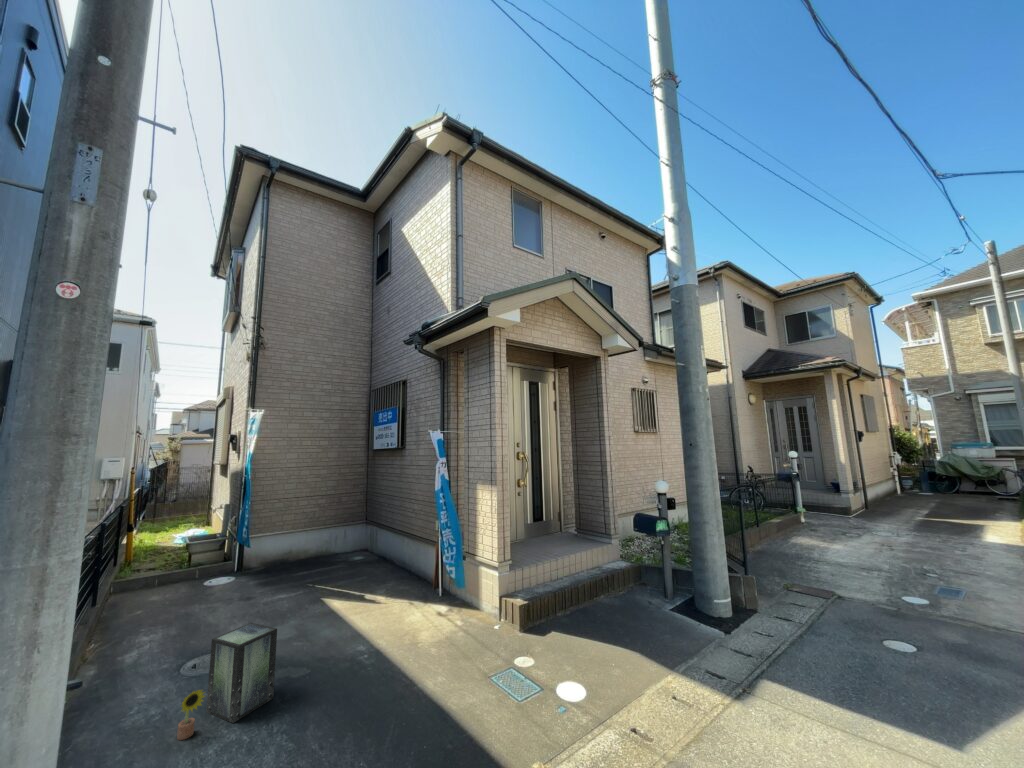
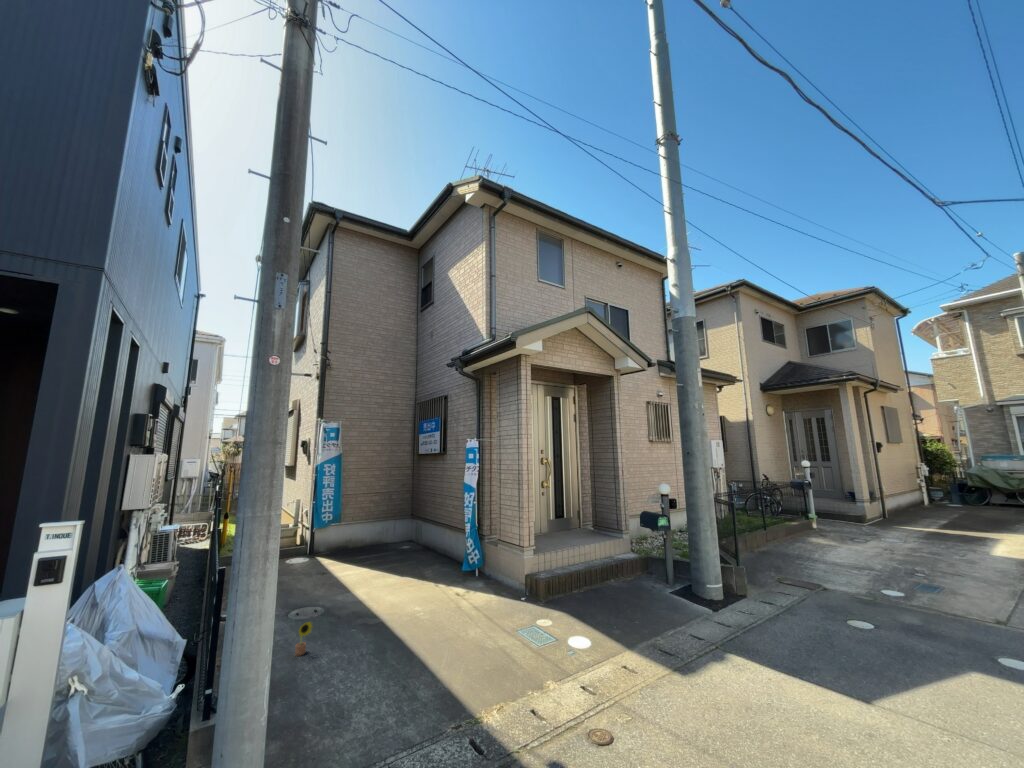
storage box: present [206,623,277,723] -> none [311,581,359,648]

